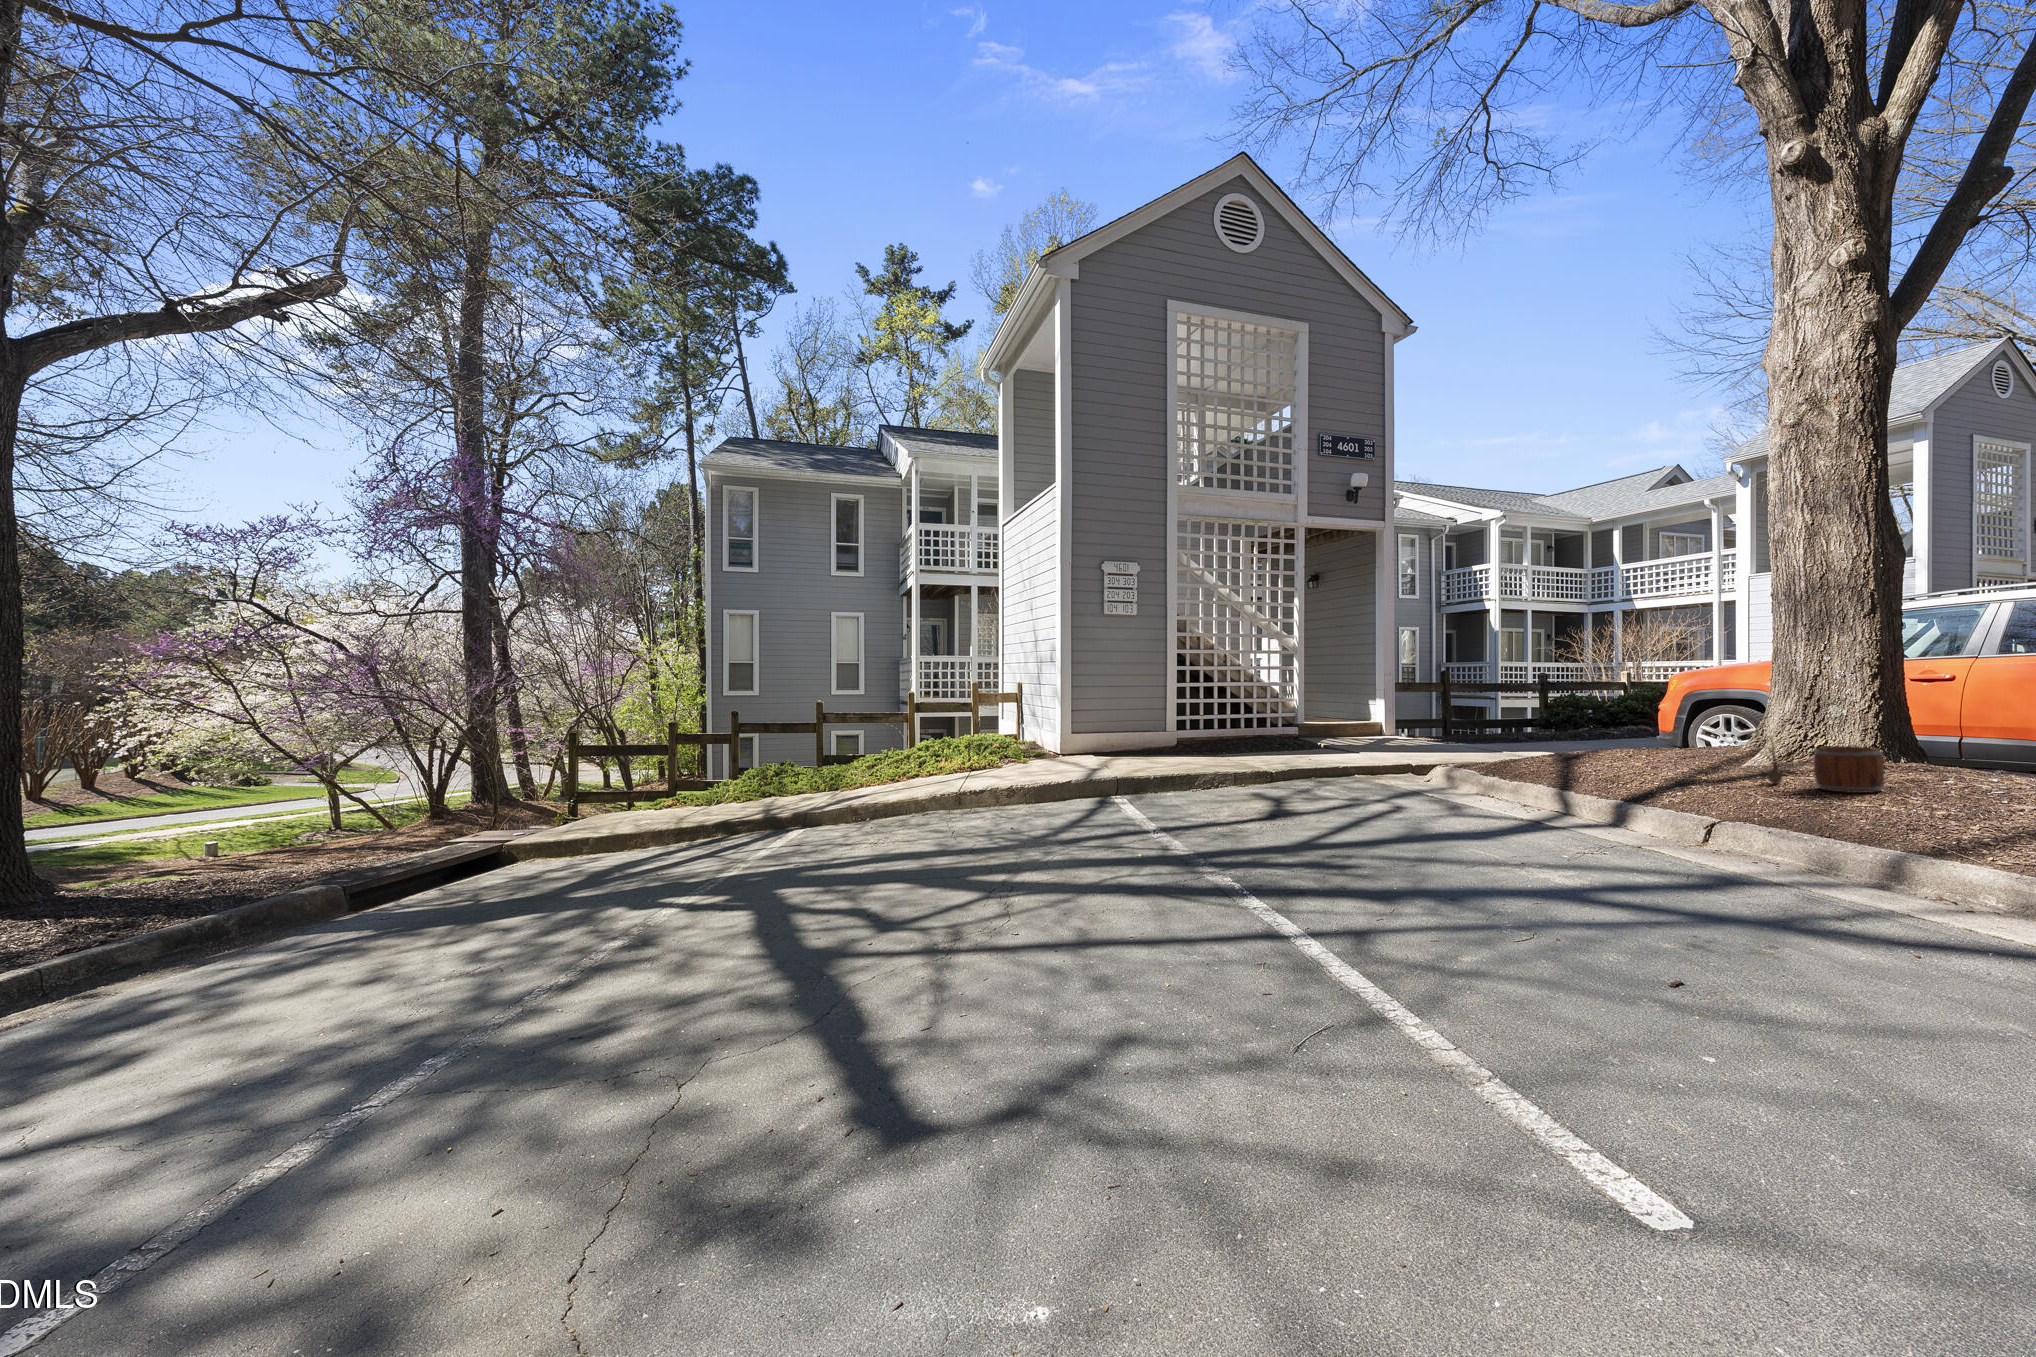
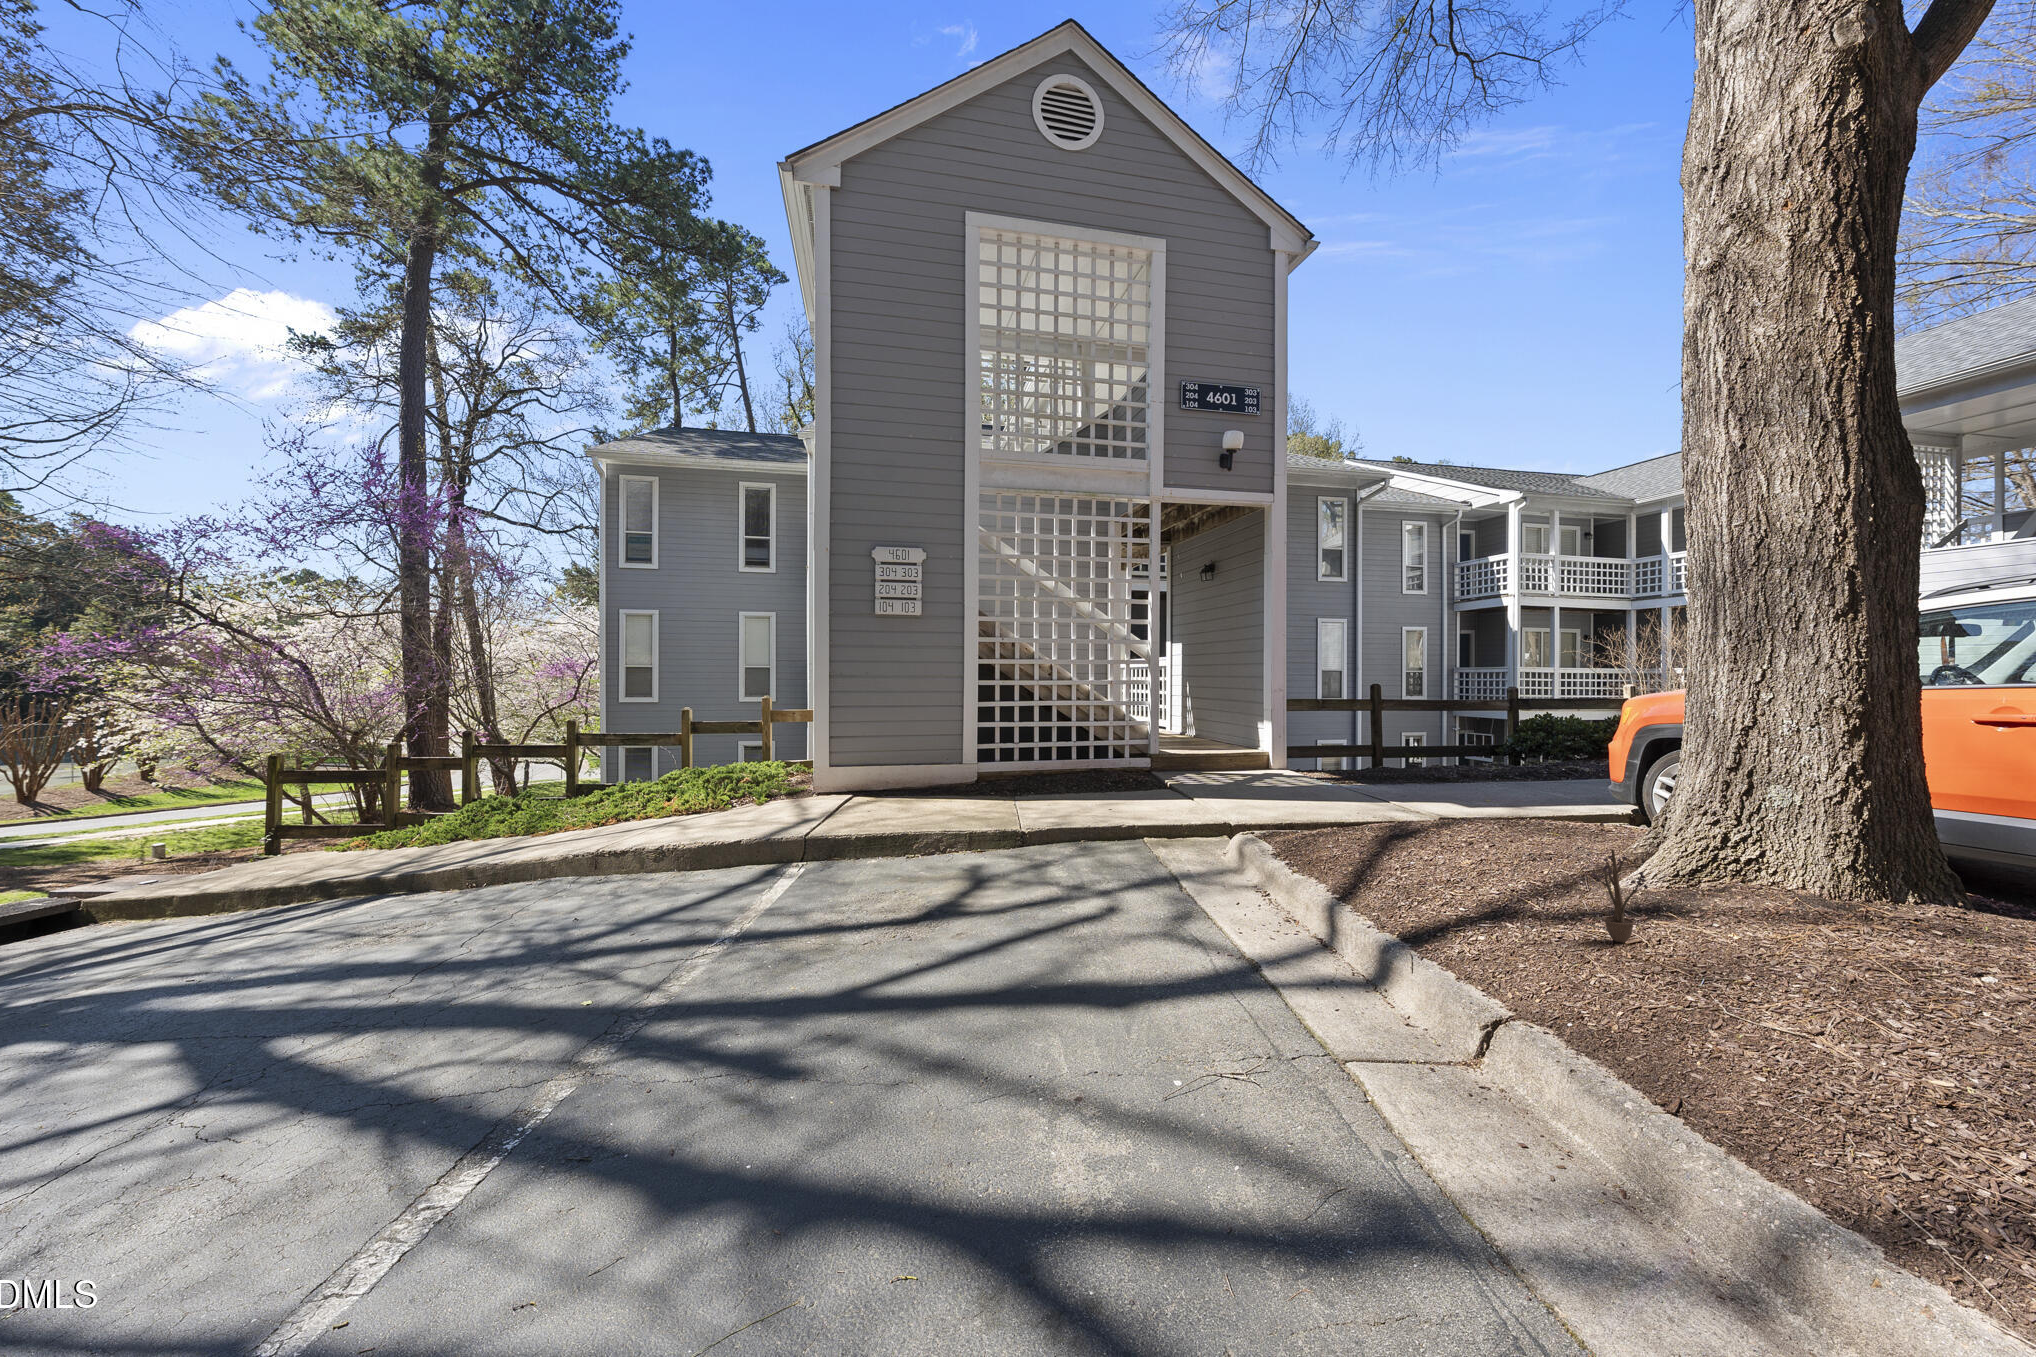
bucket: present [1814,746,1884,793] -> none [1677,882,1821,999]

